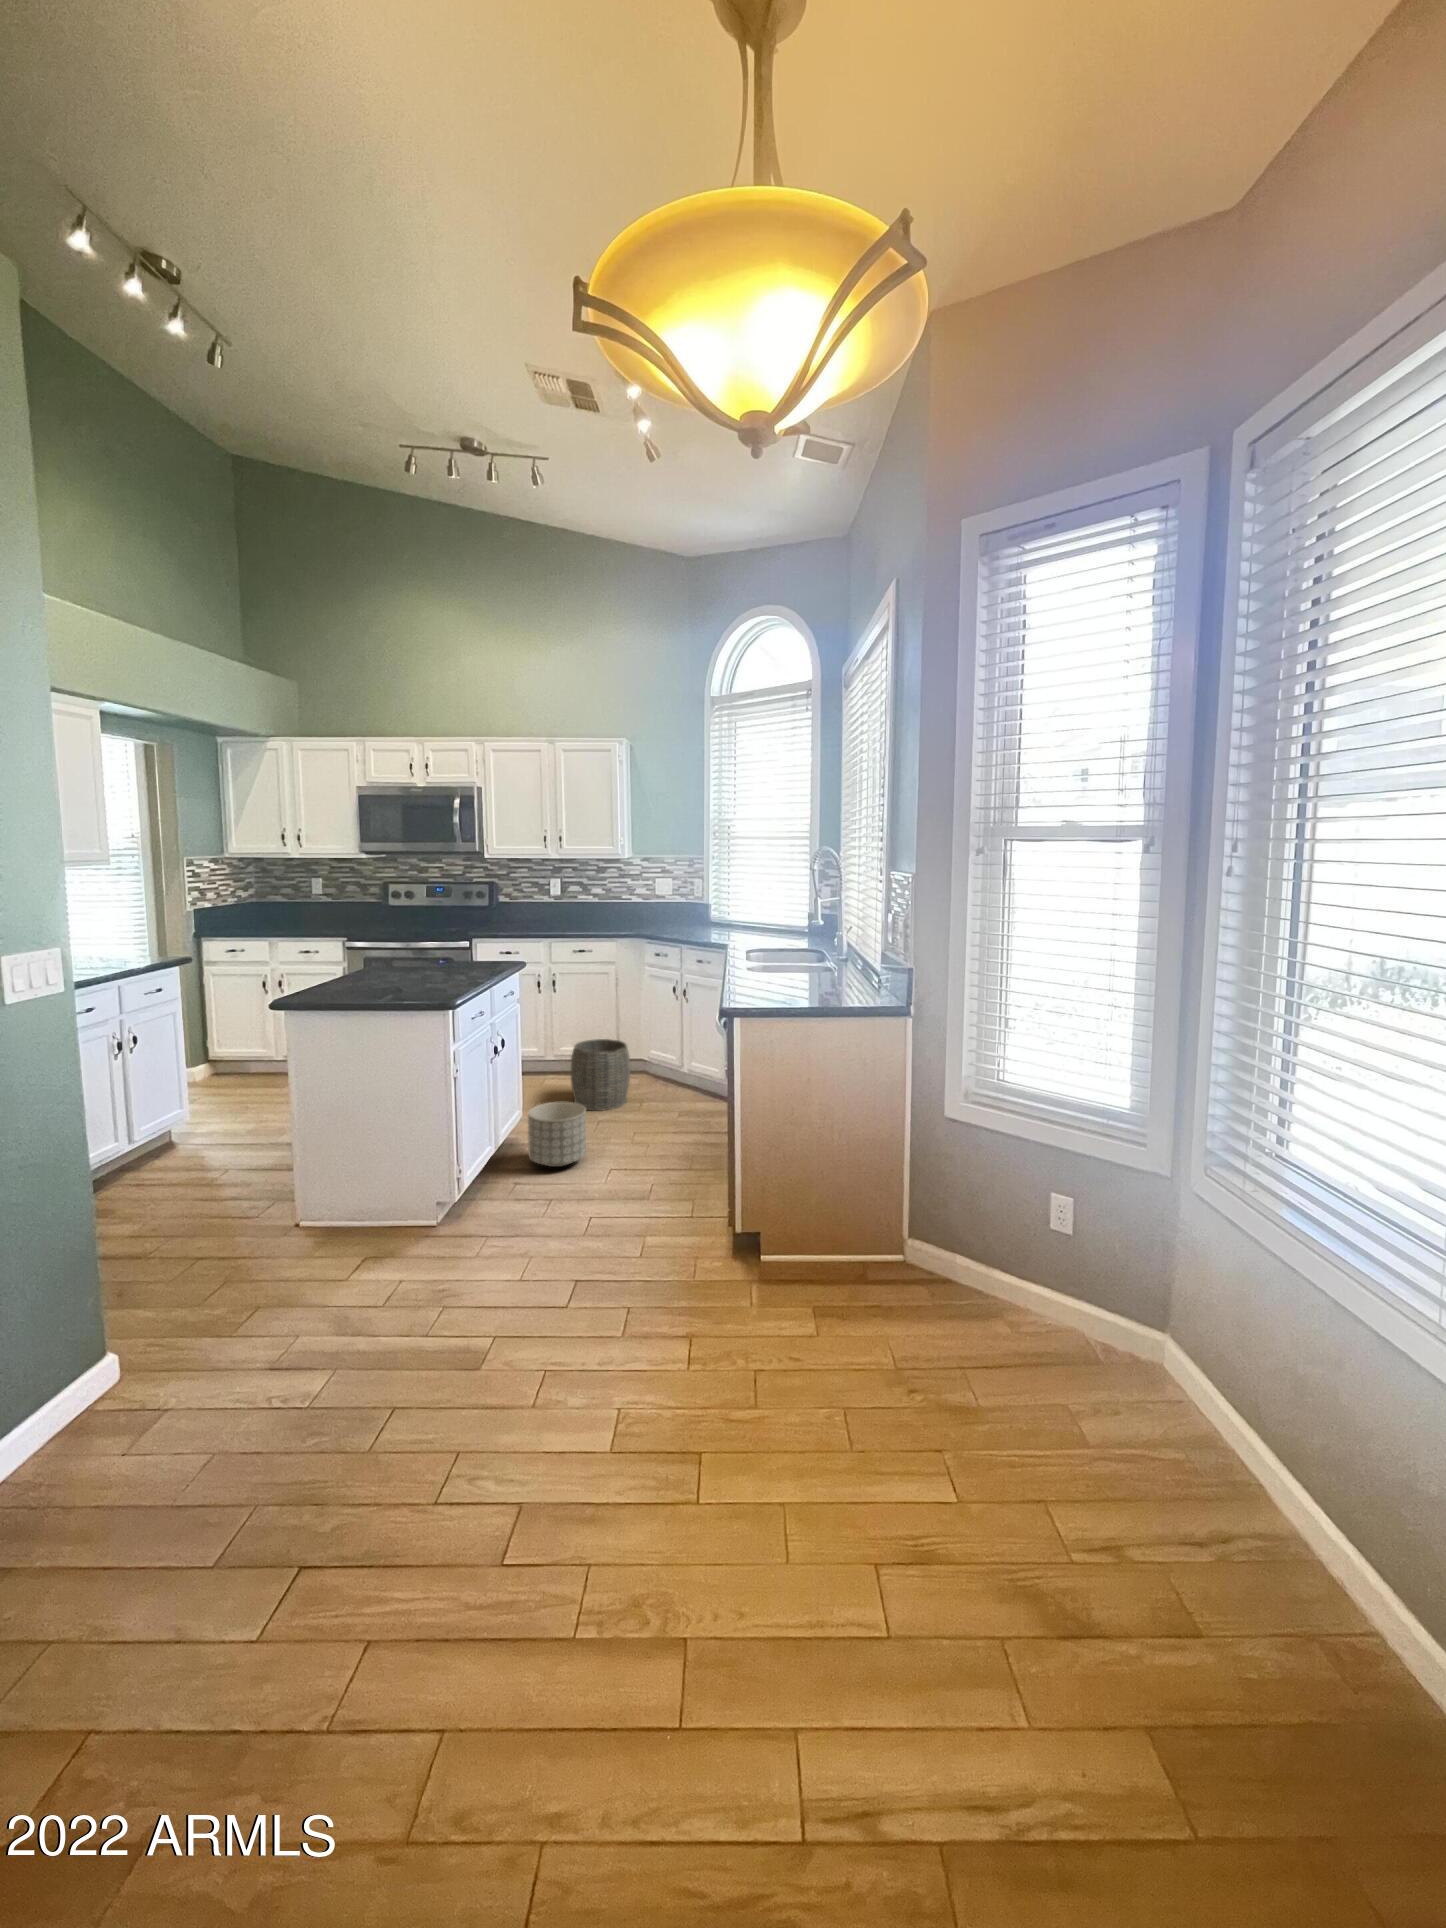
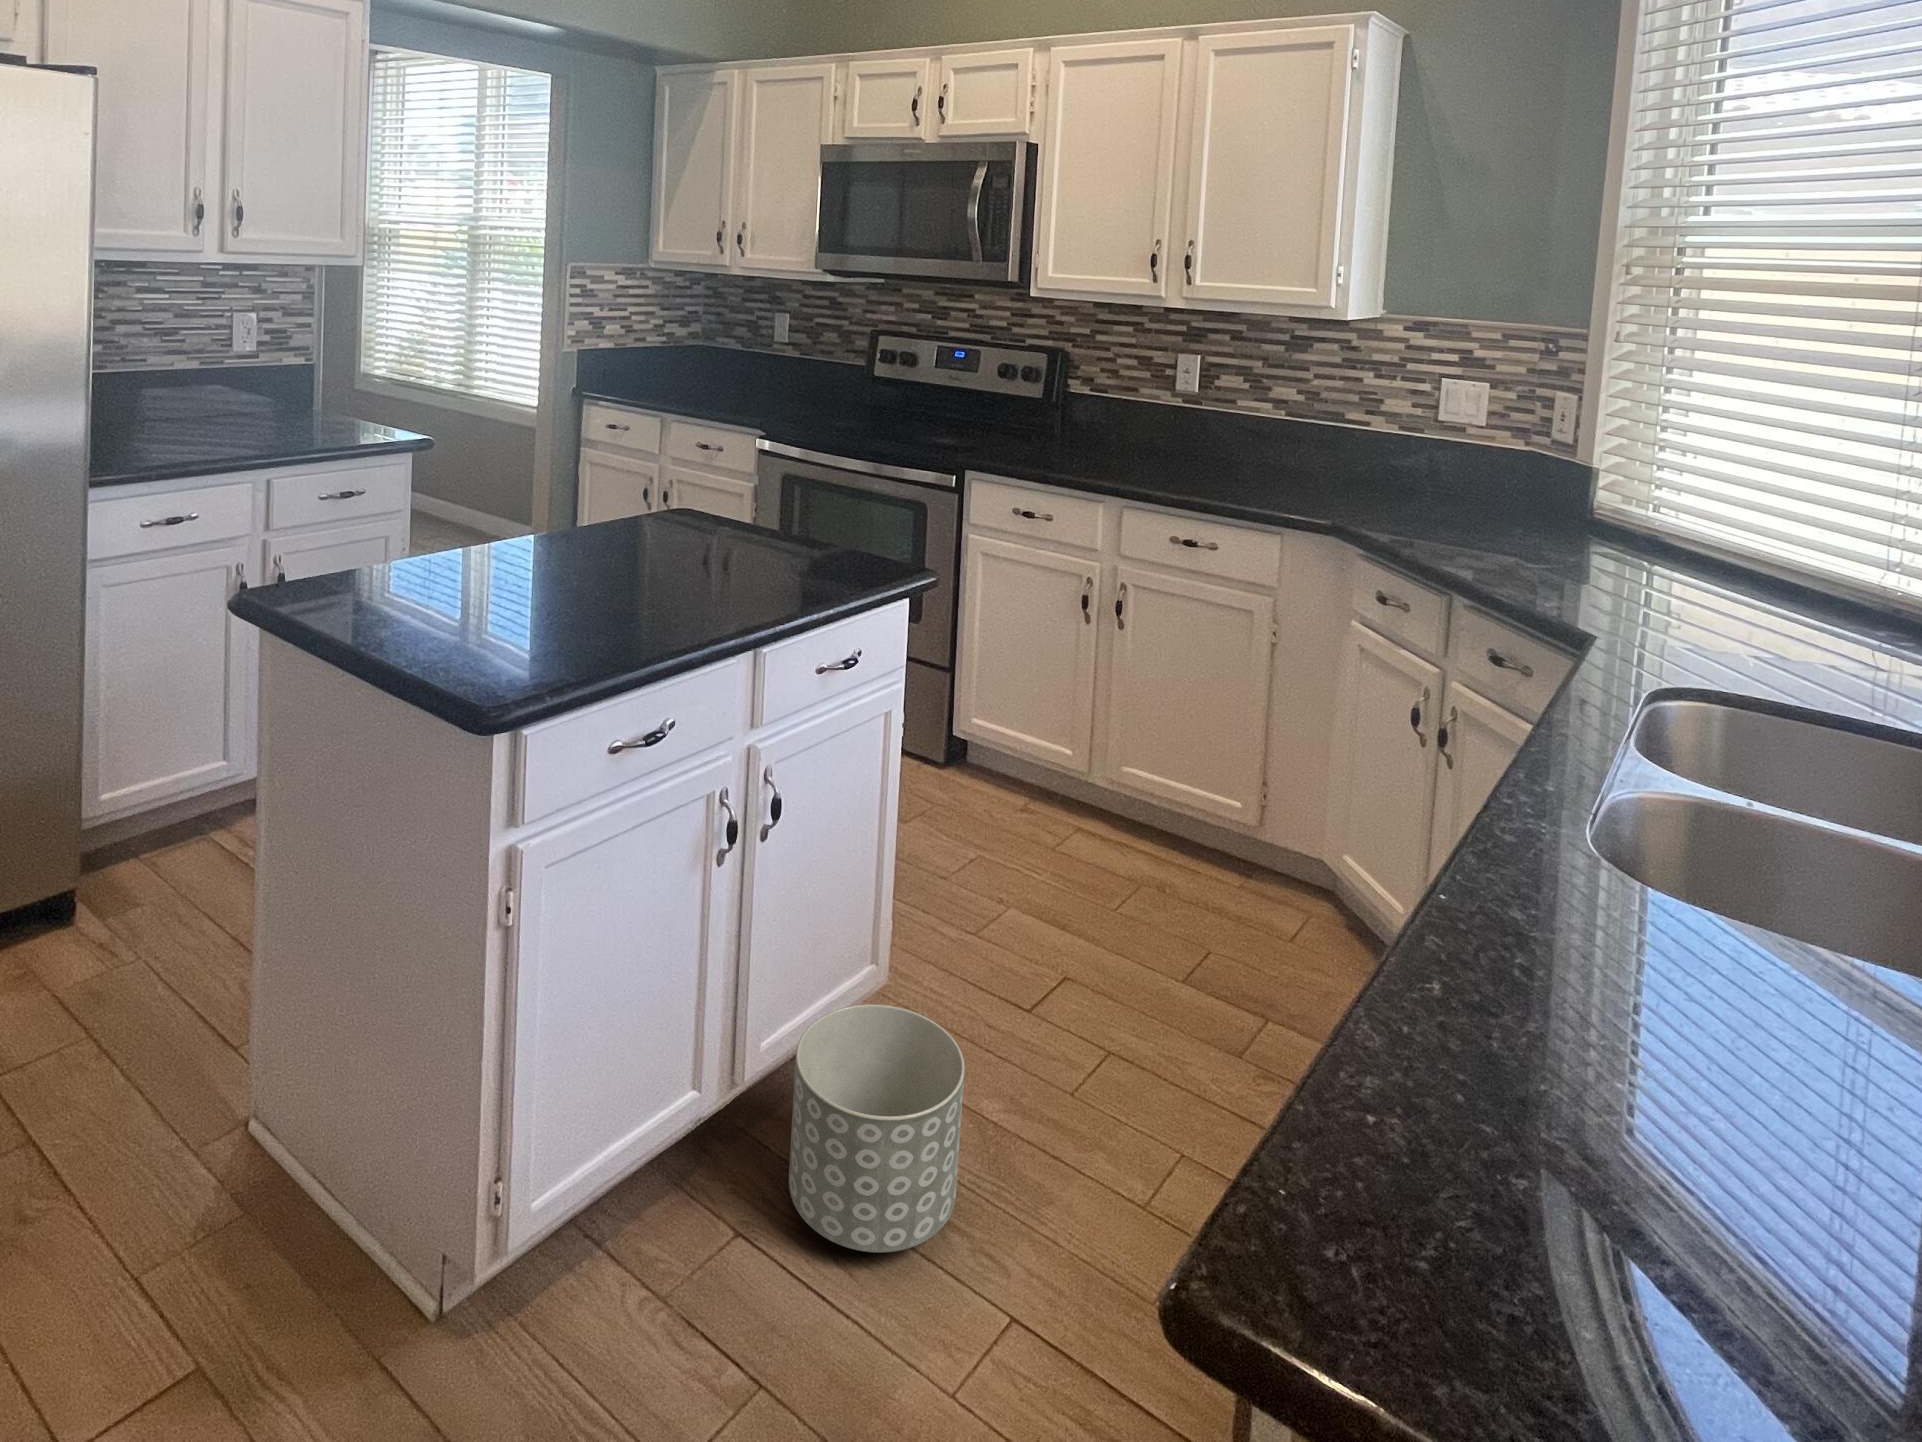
woven basket: present [571,1039,630,1111] -> none [1075,794,1242,1025]

